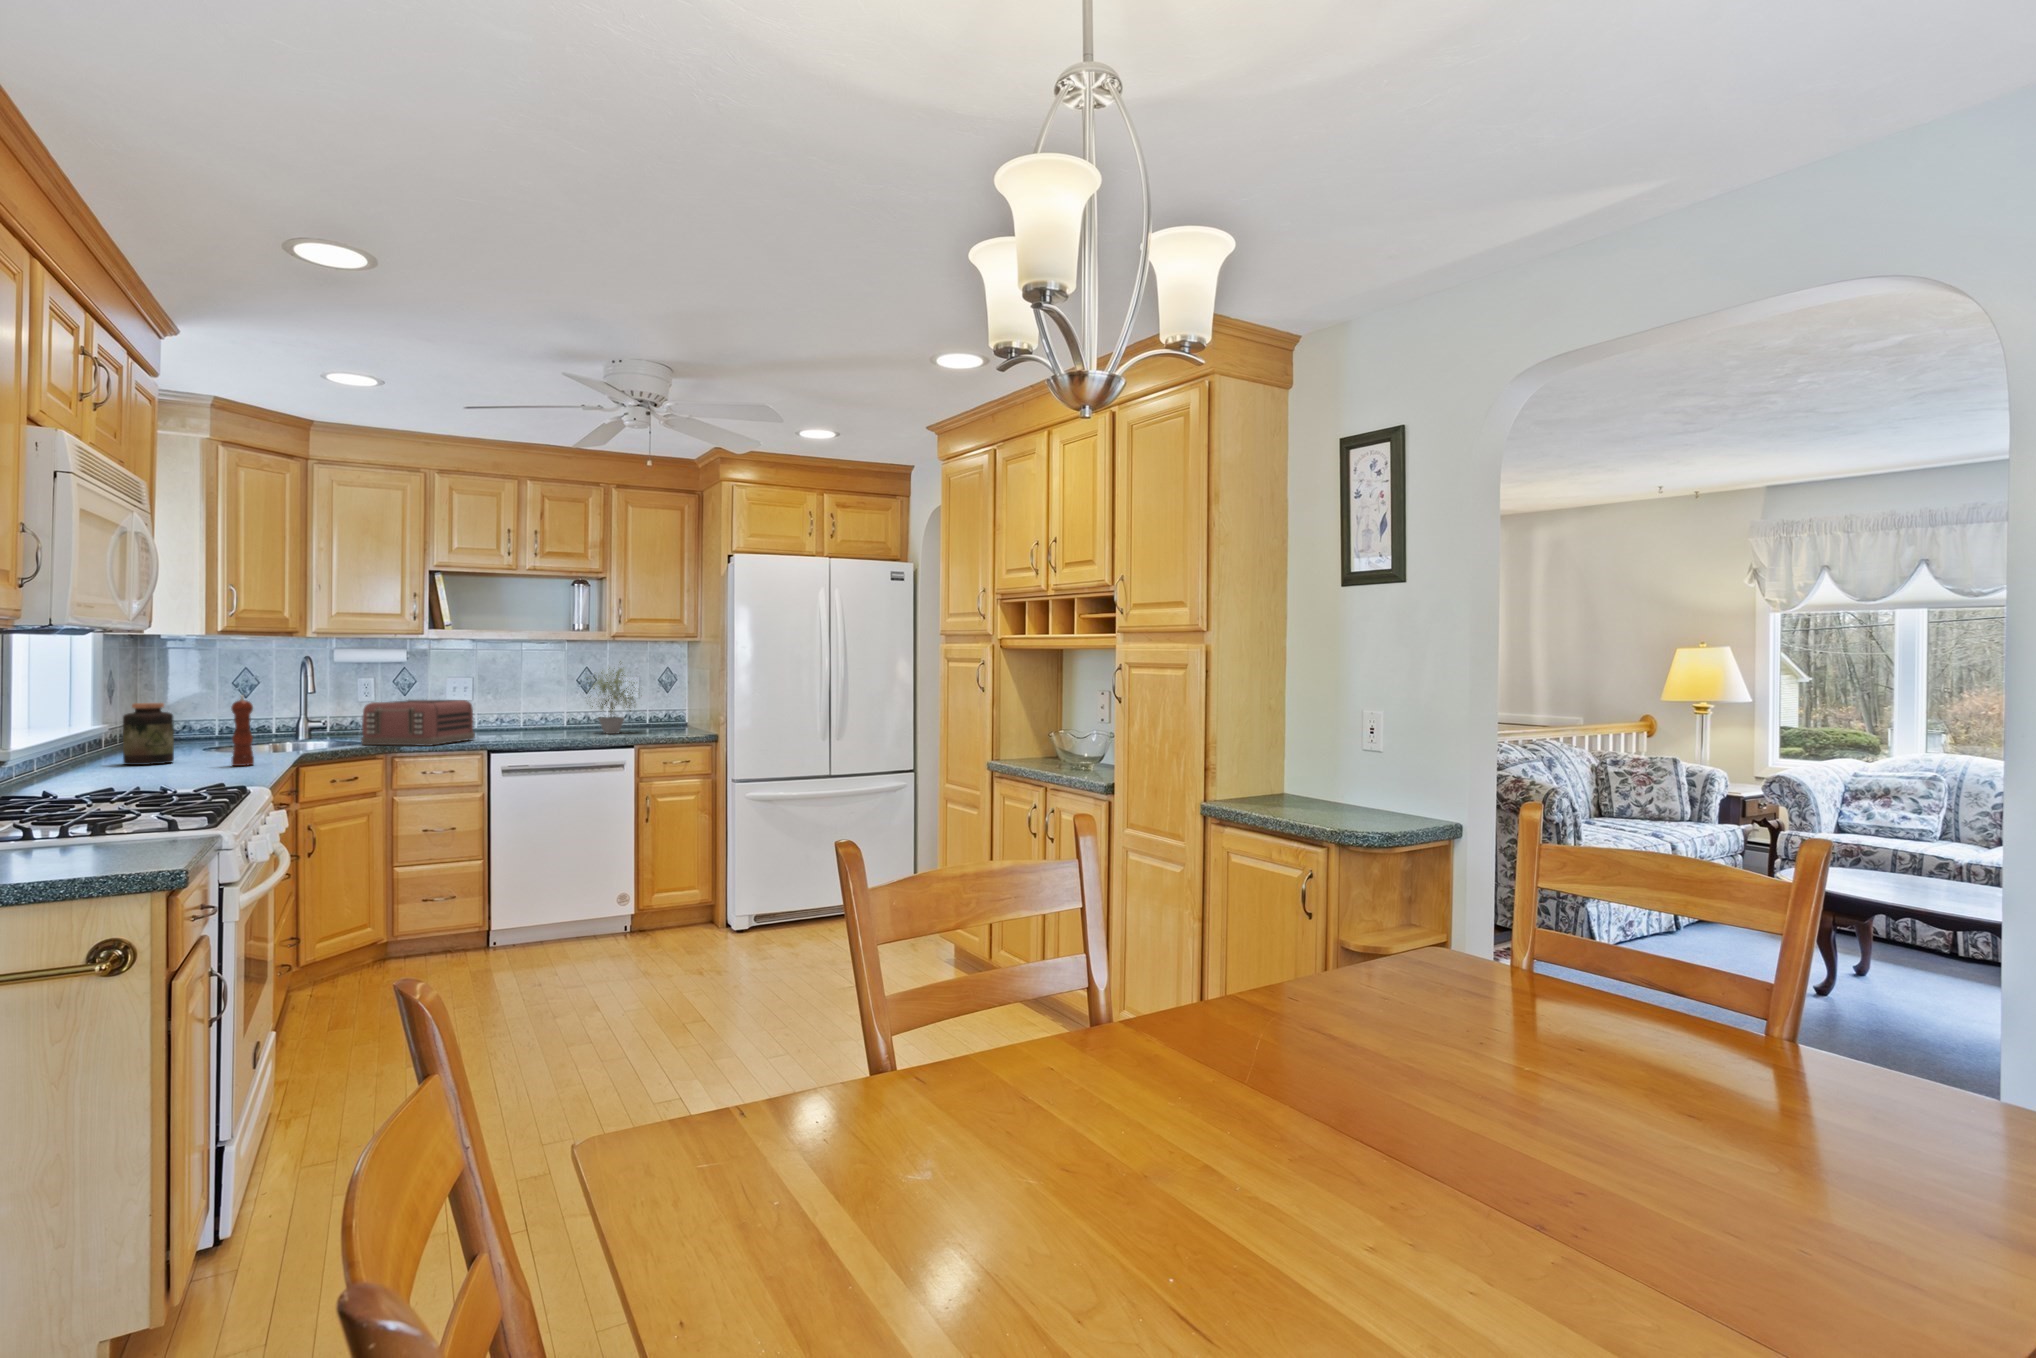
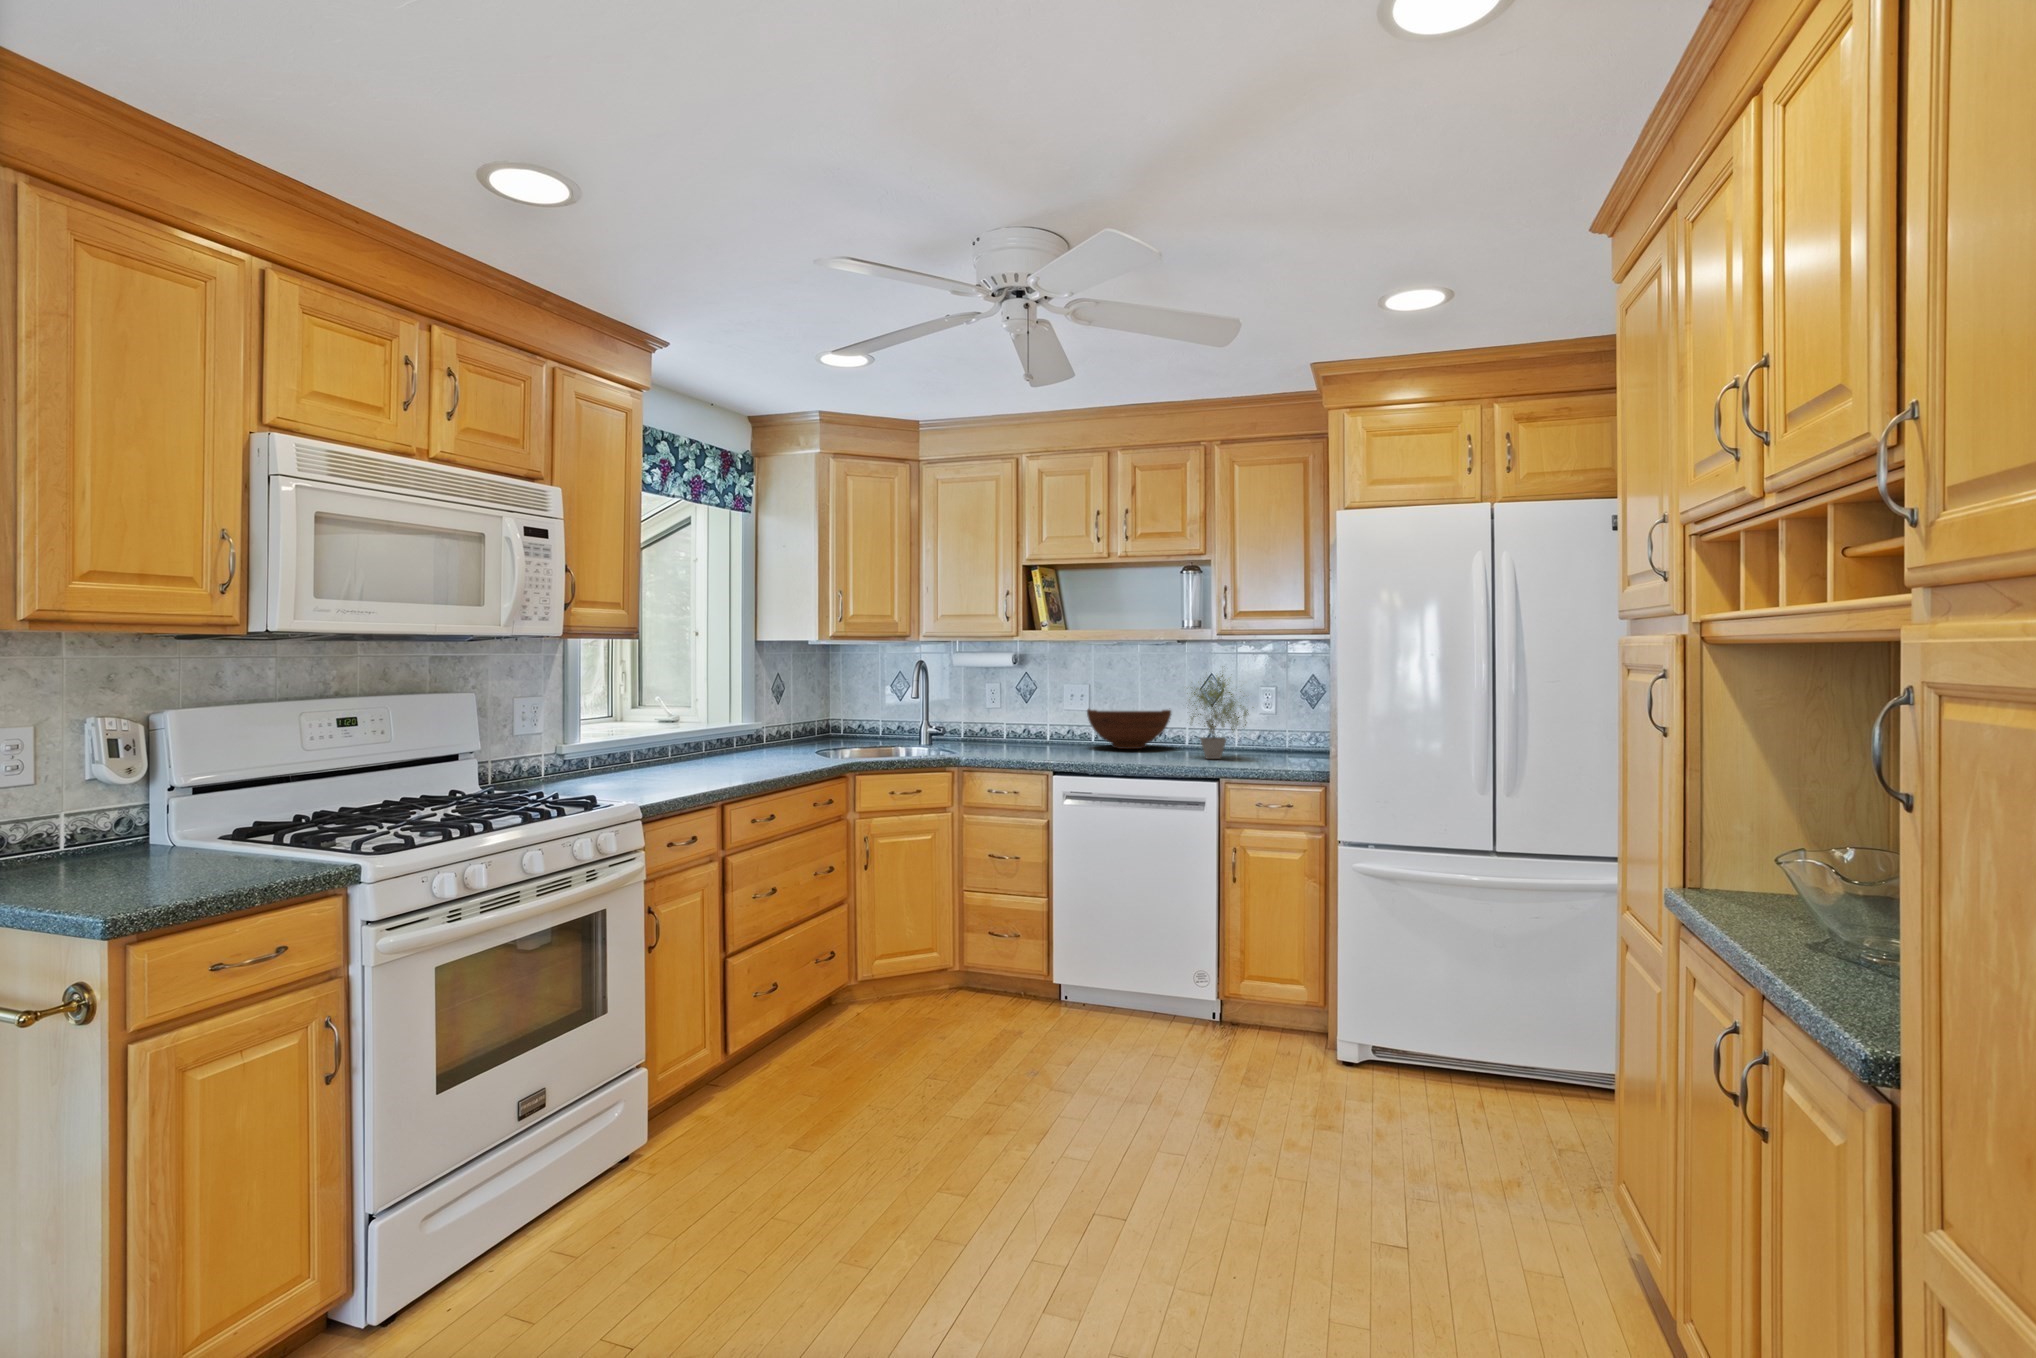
pepper mill: present [231,695,254,766] -> none [734,703,754,776]
fruit bowl: none [474,696,554,732] -> present [1087,709,1171,749]
toaster: present [361,700,475,746] -> none [934,709,1047,763]
jar: present [123,703,174,765] -> none [689,708,729,768]

